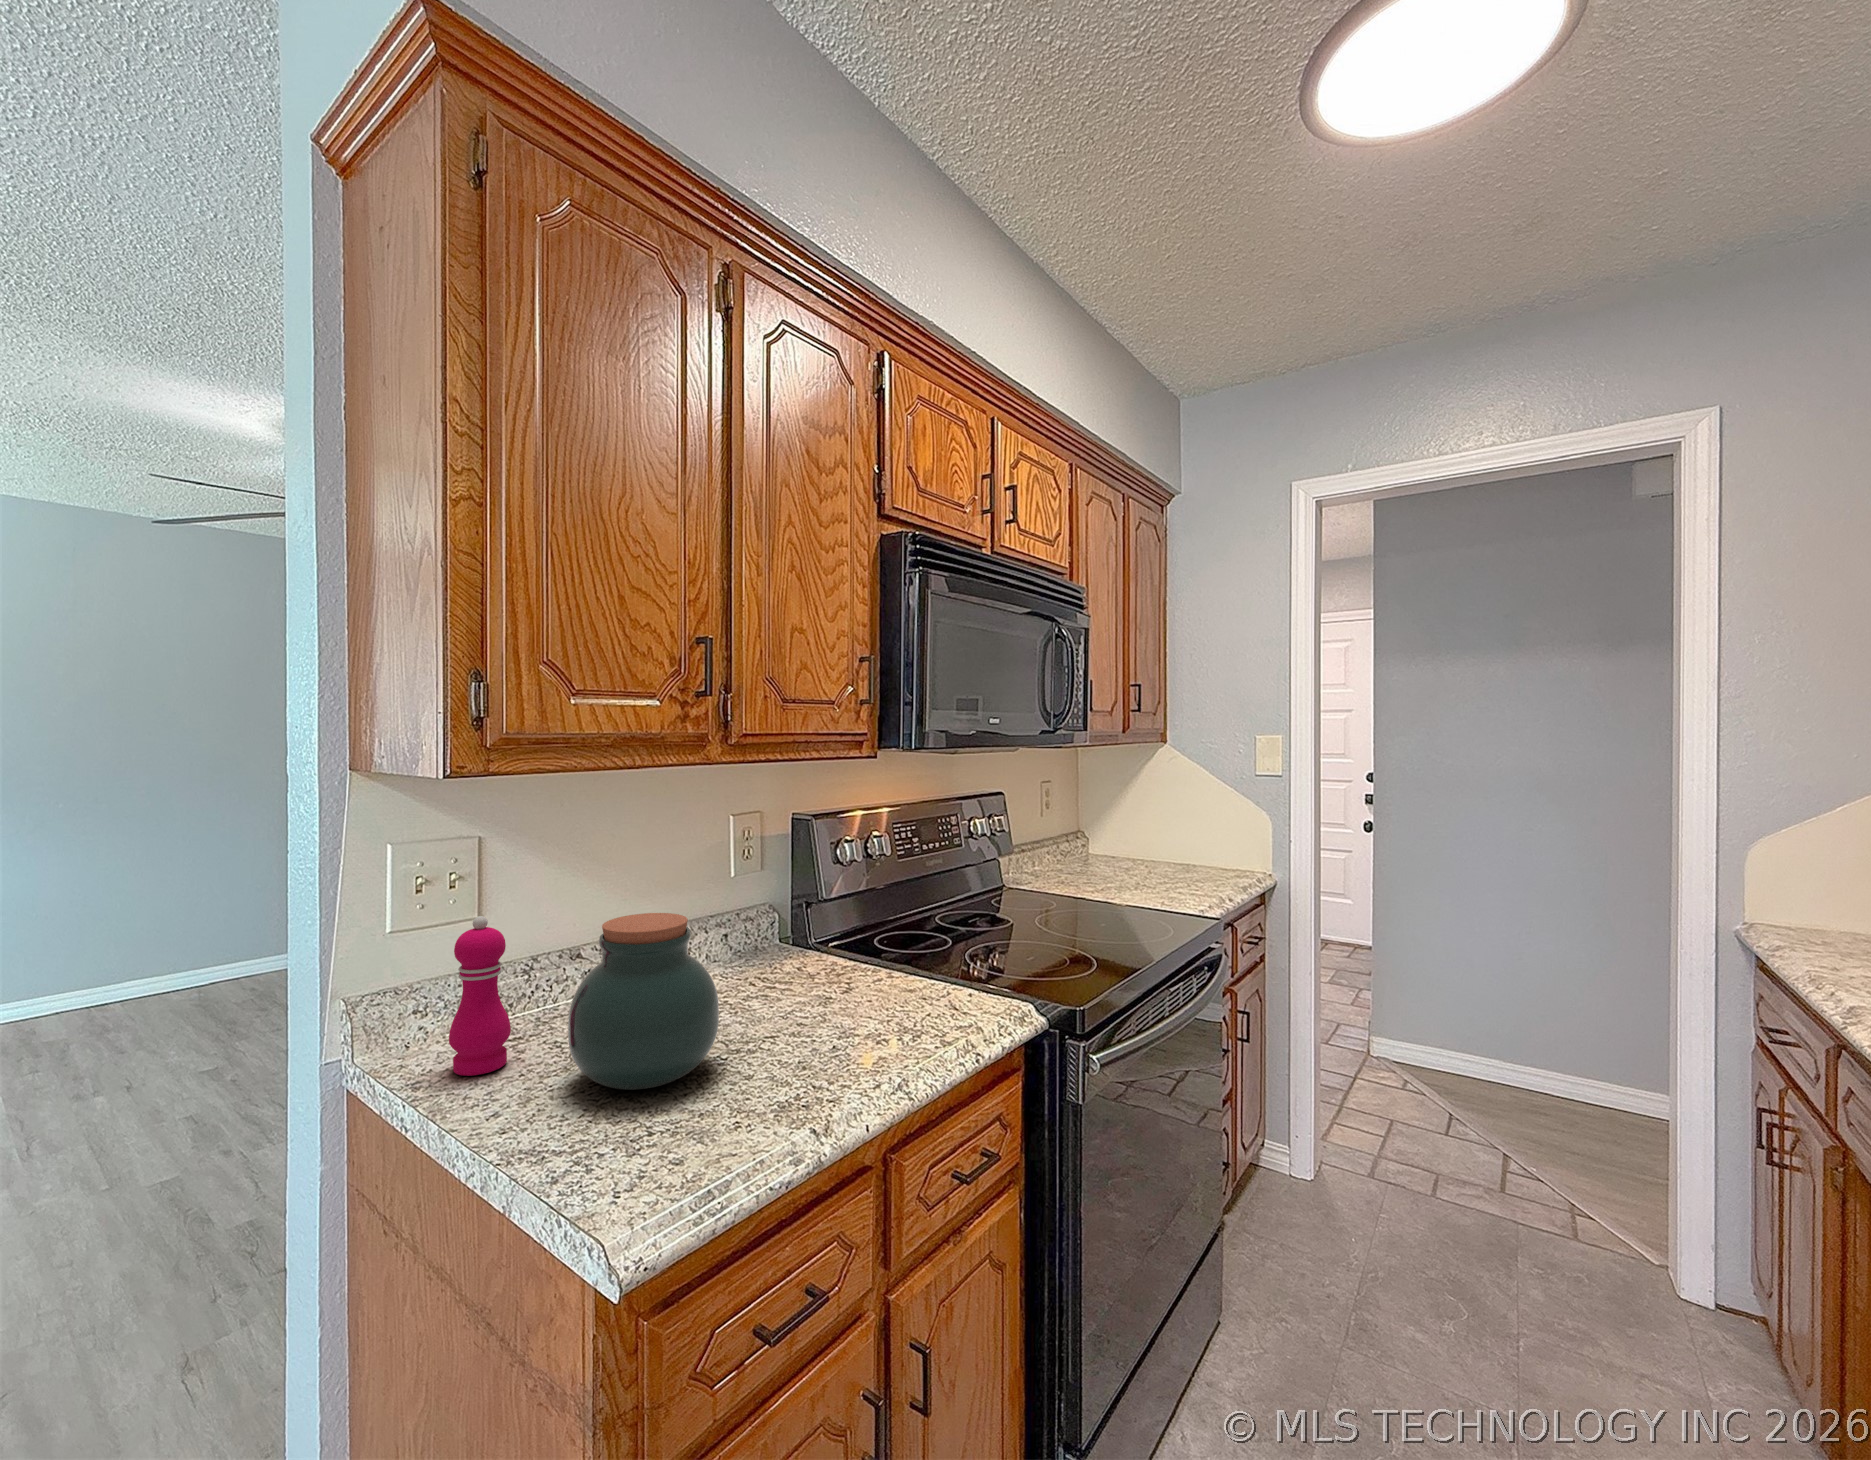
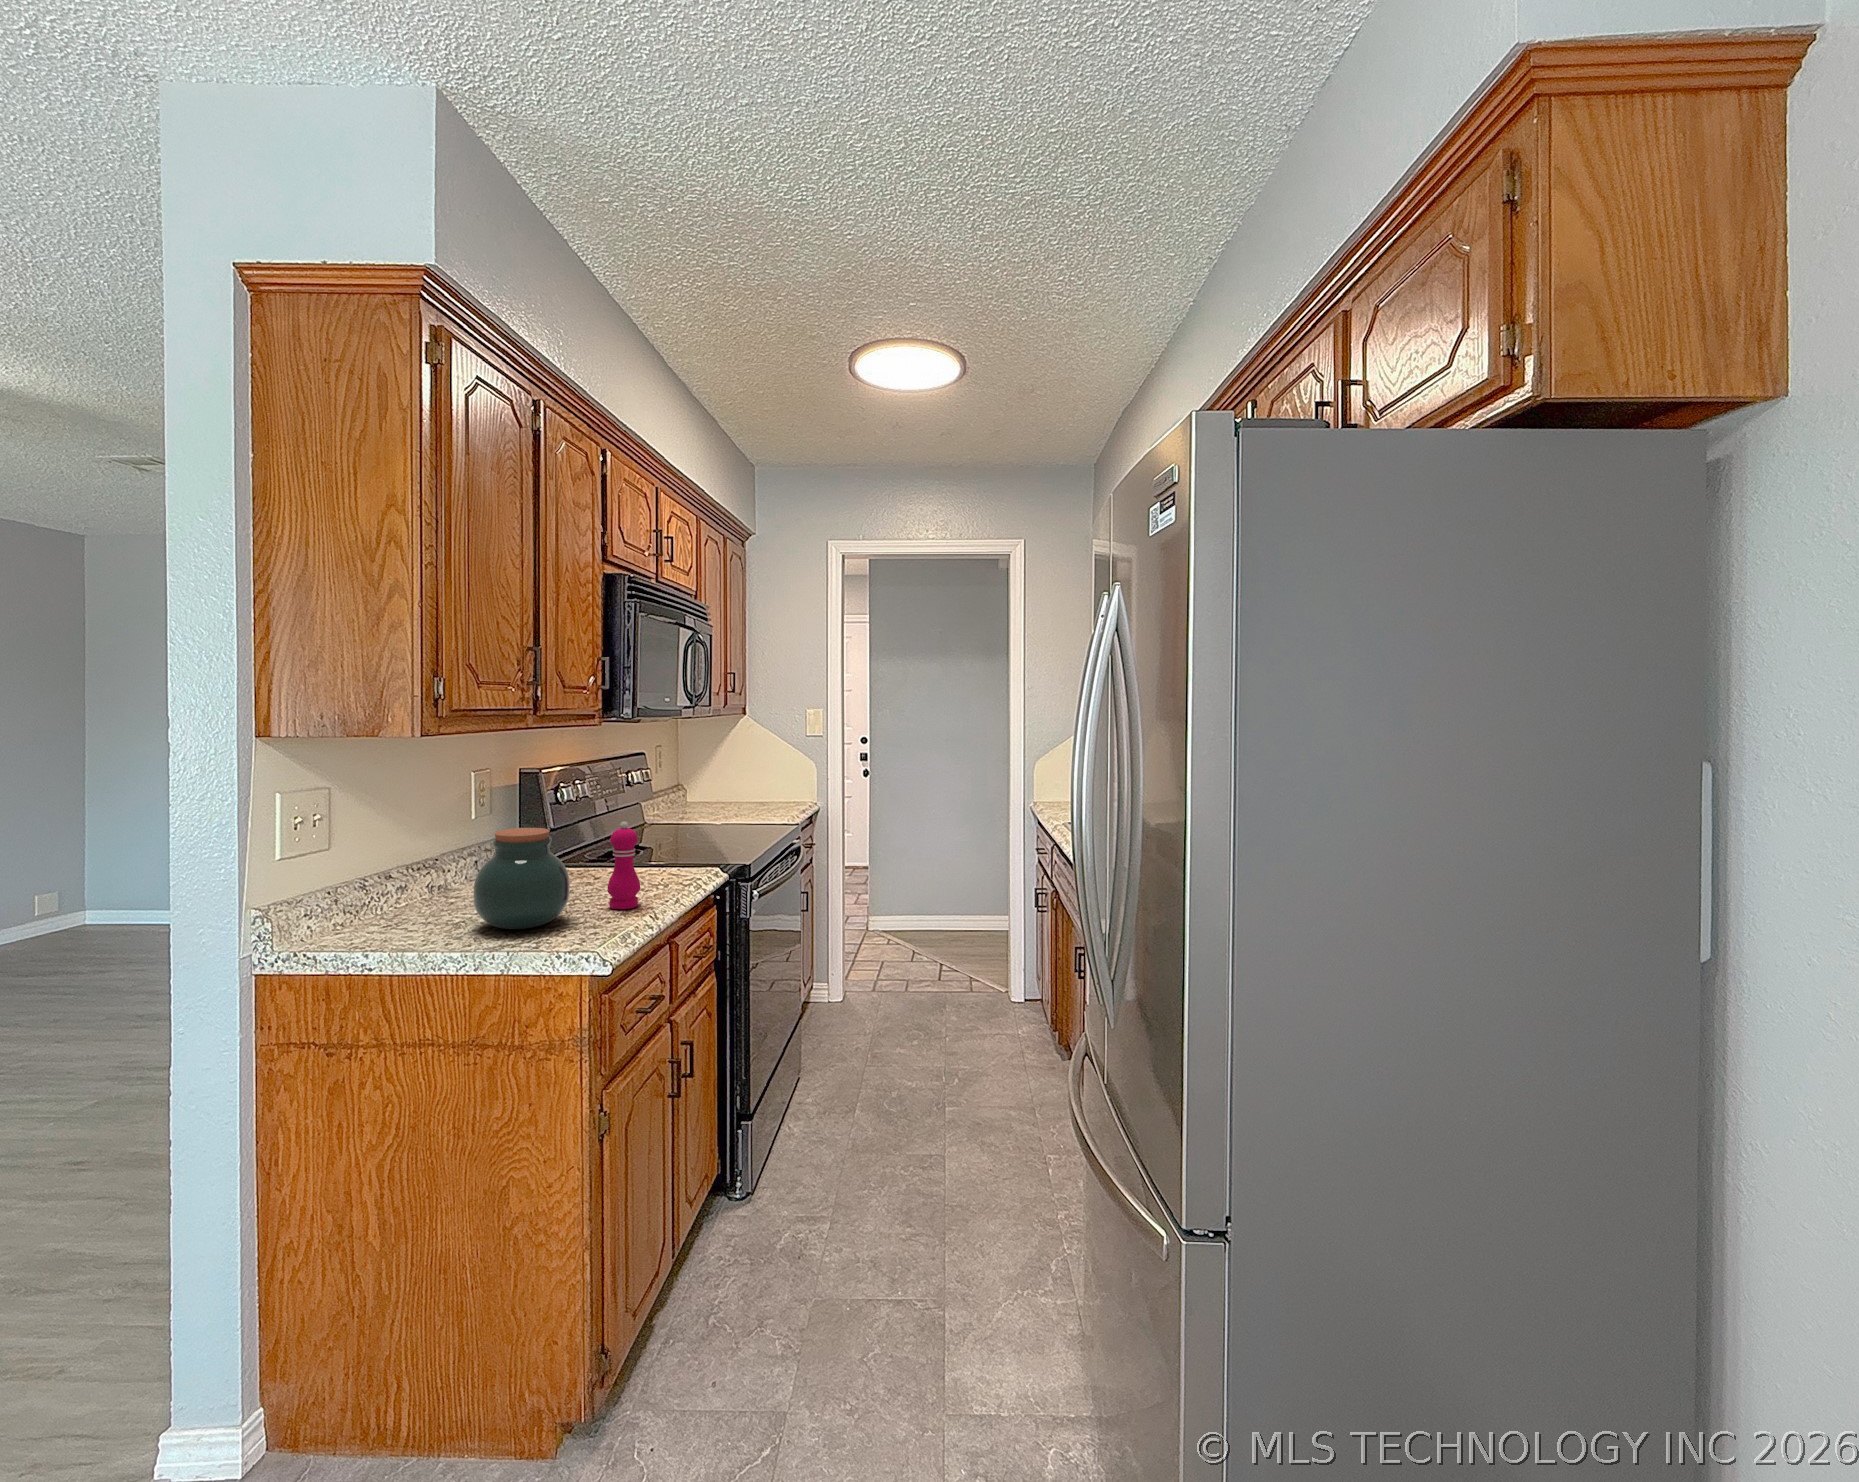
pepper mill: present [449,916,511,1076] -> present [607,822,640,909]

